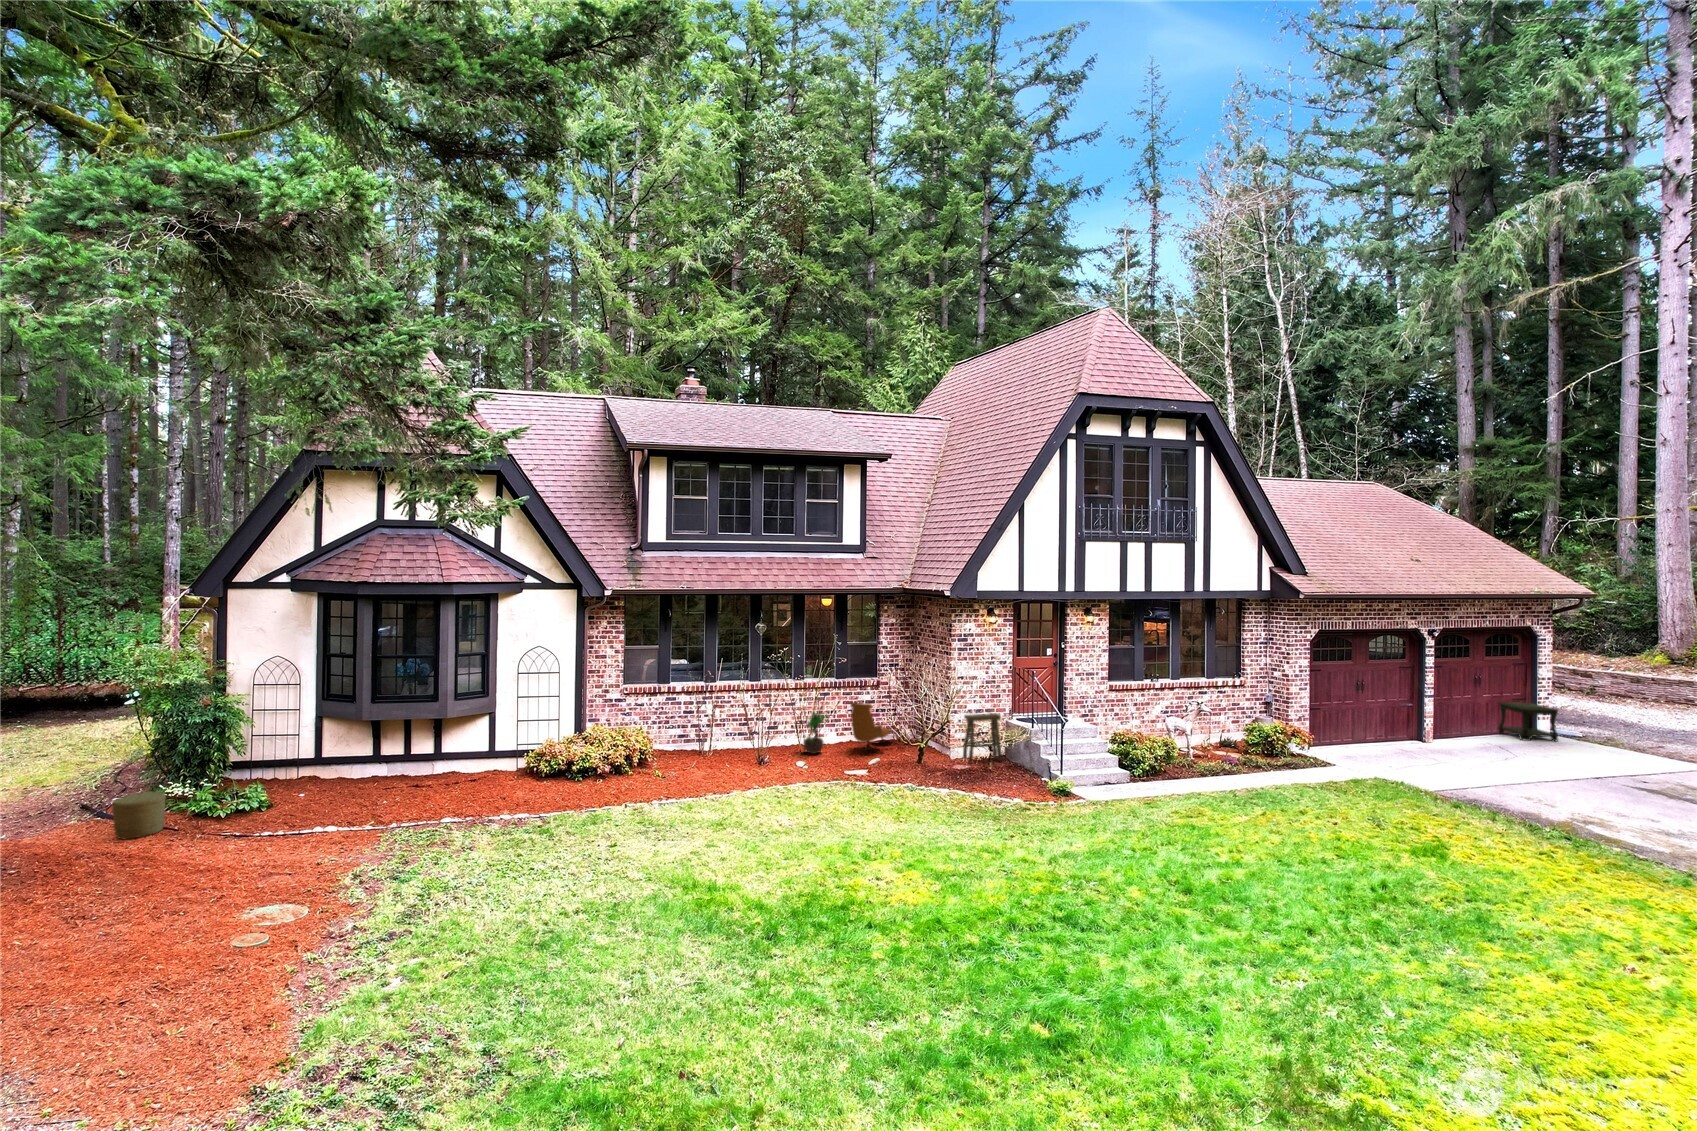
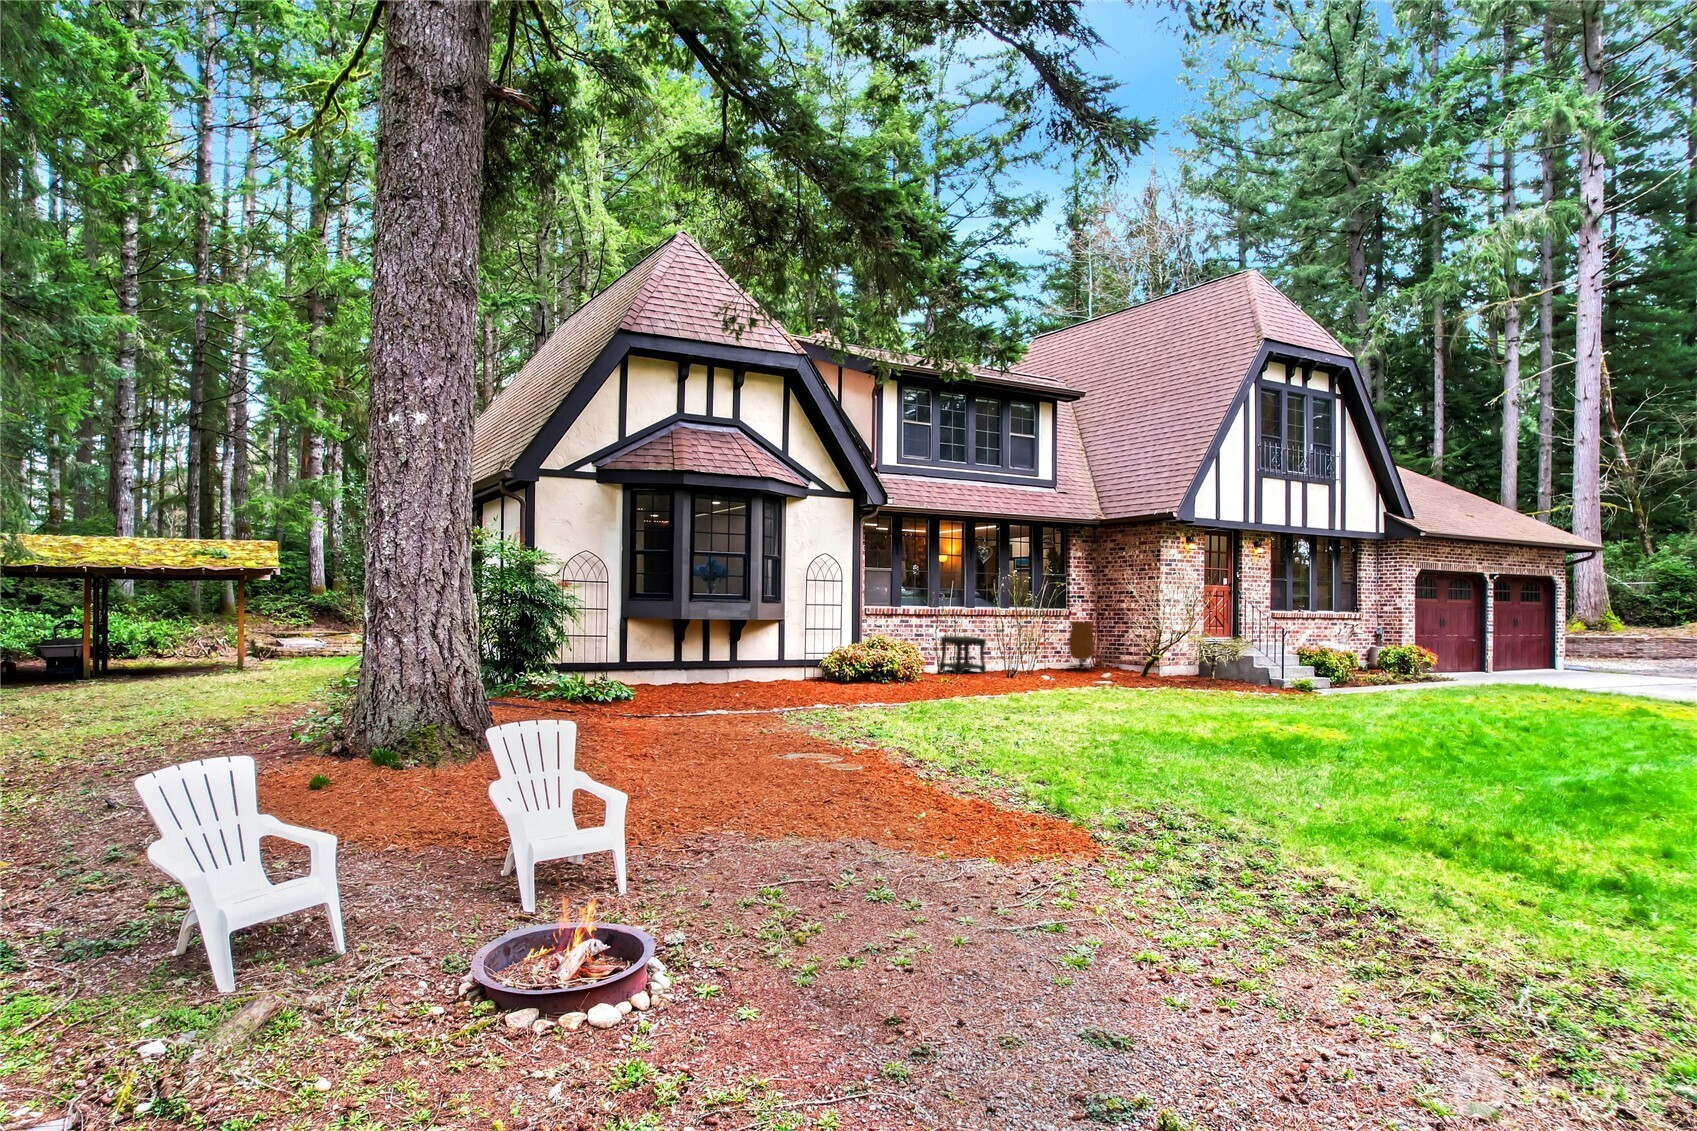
side table: present [1498,702,1558,742] -> present [939,636,986,674]
potted tree: present [803,713,827,754] -> none [1027,627,1054,671]
stool: present [963,713,1002,763] -> none [1170,632,1205,674]
woven basket: present [112,791,166,839] -> none [528,668,569,709]

